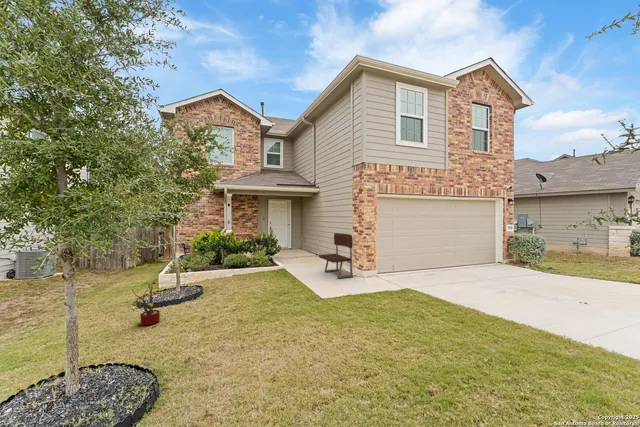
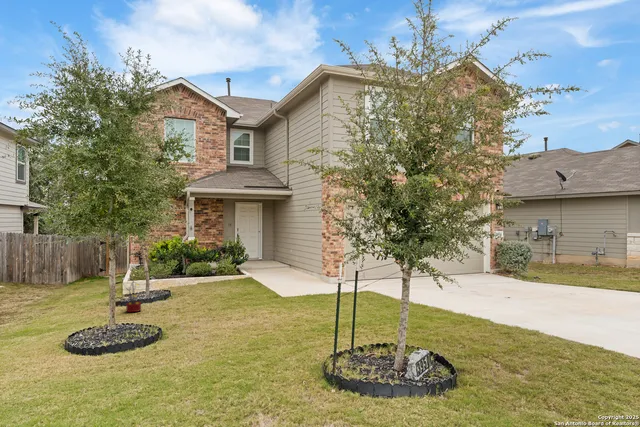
bench: present [319,233,353,279] -> none [288,240,321,286]

